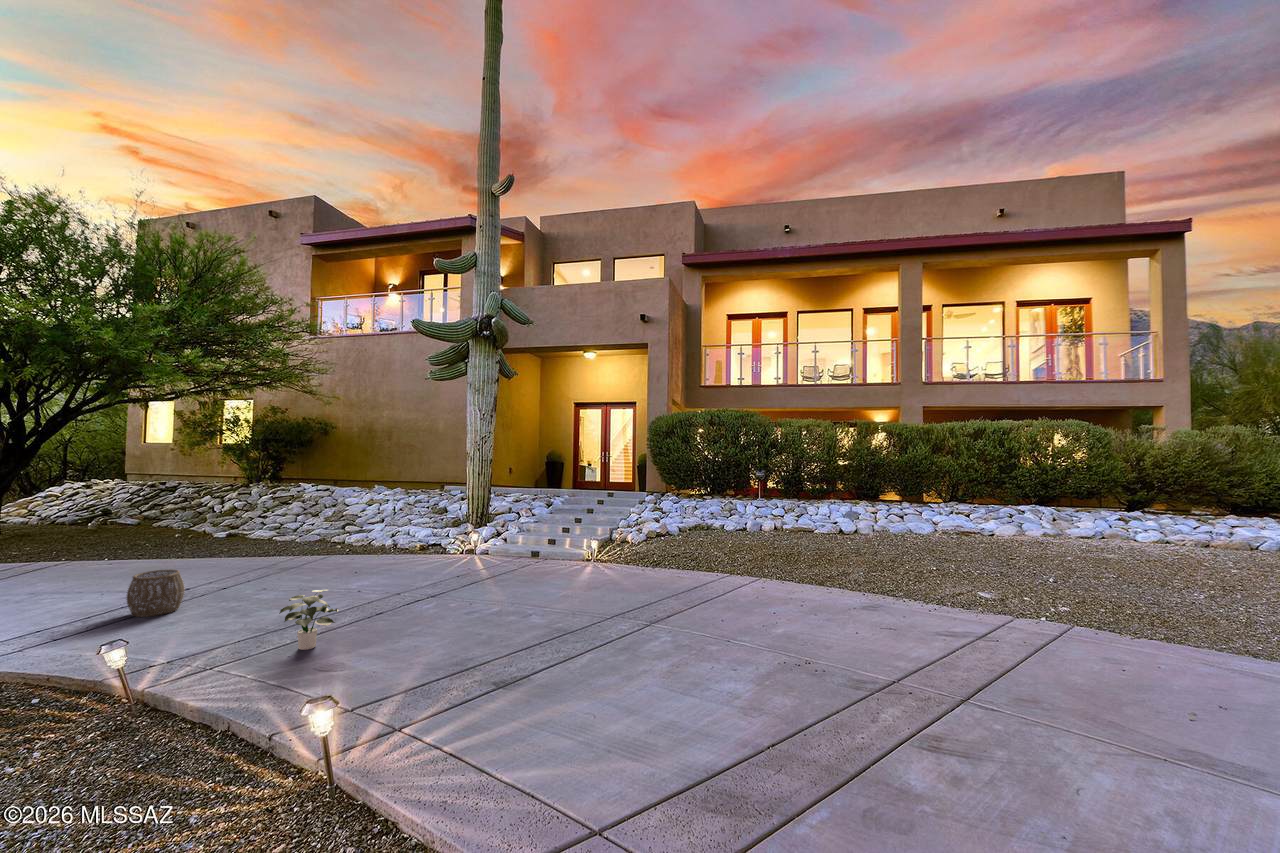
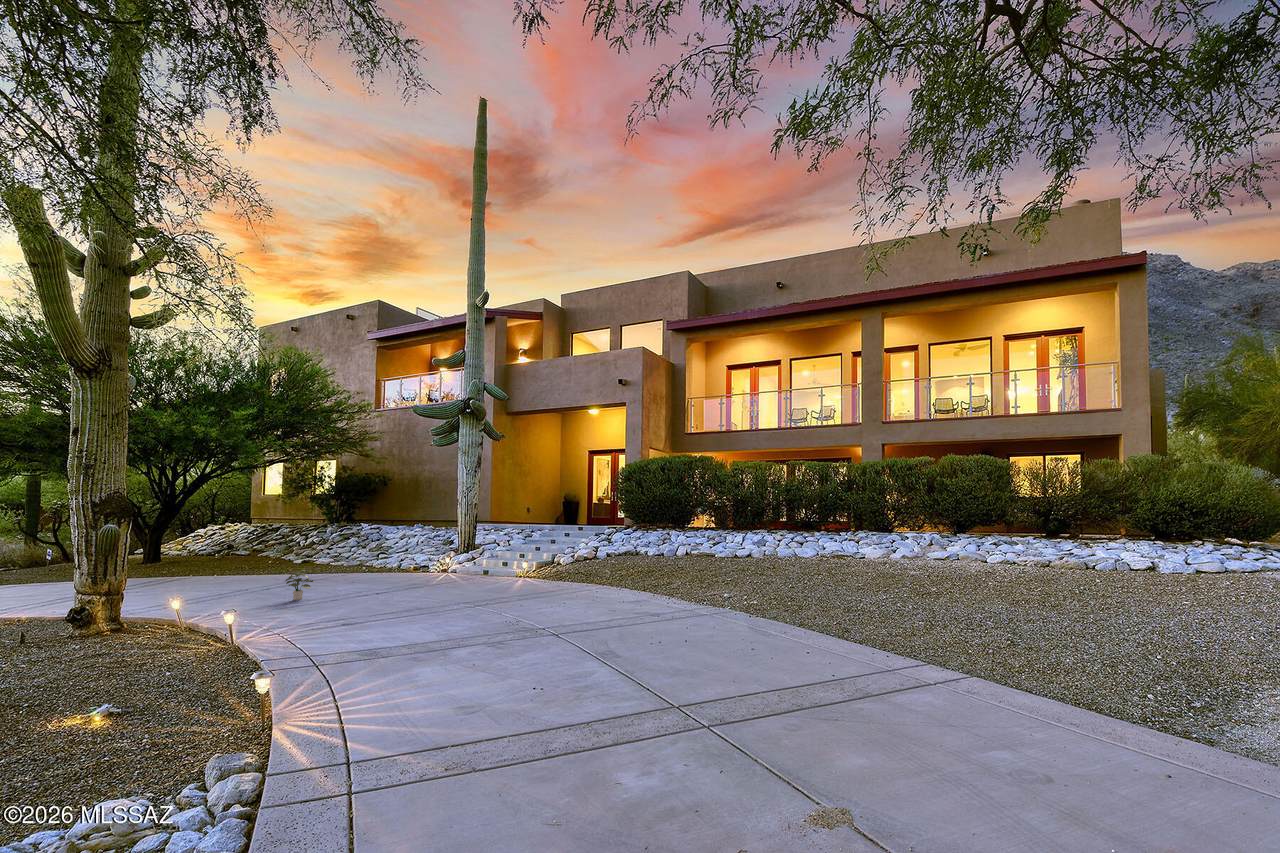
woven basket: present [127,569,185,617] -> none [223,566,253,591]

